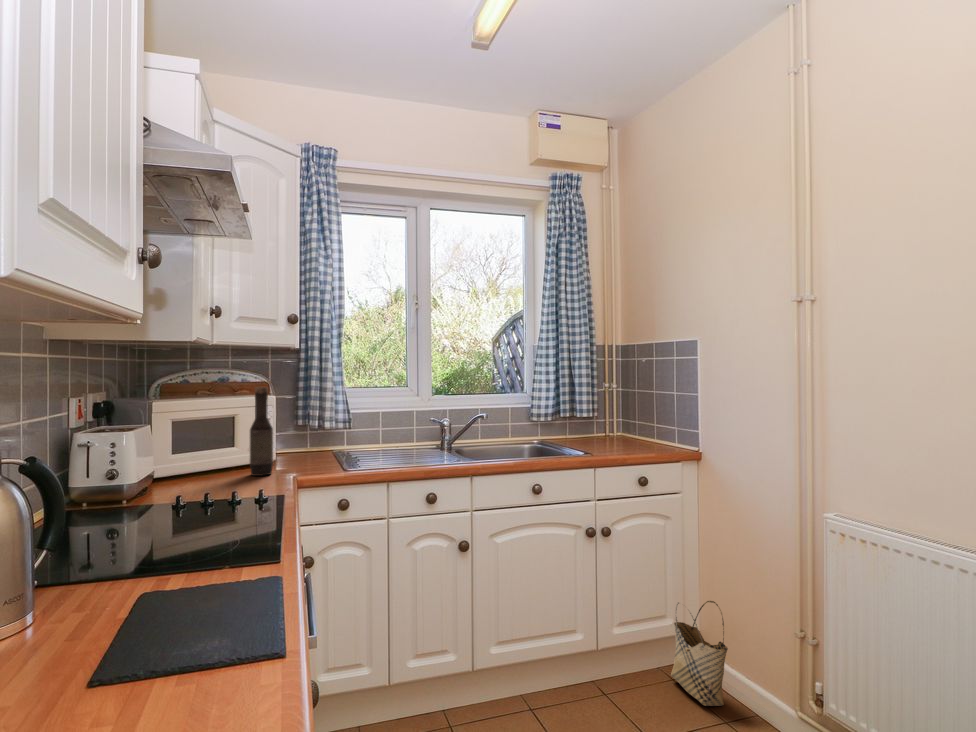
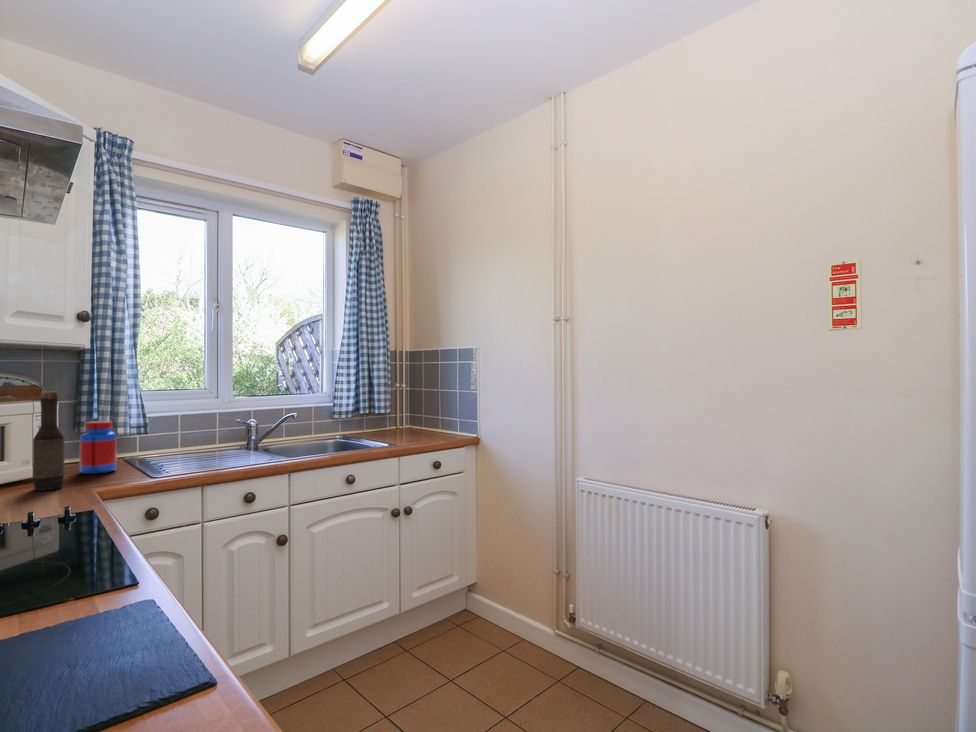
jar: none [292,415,321,464] -> present [80,421,117,474]
woven basket: present [671,601,728,706] -> none [456,555,501,638]

